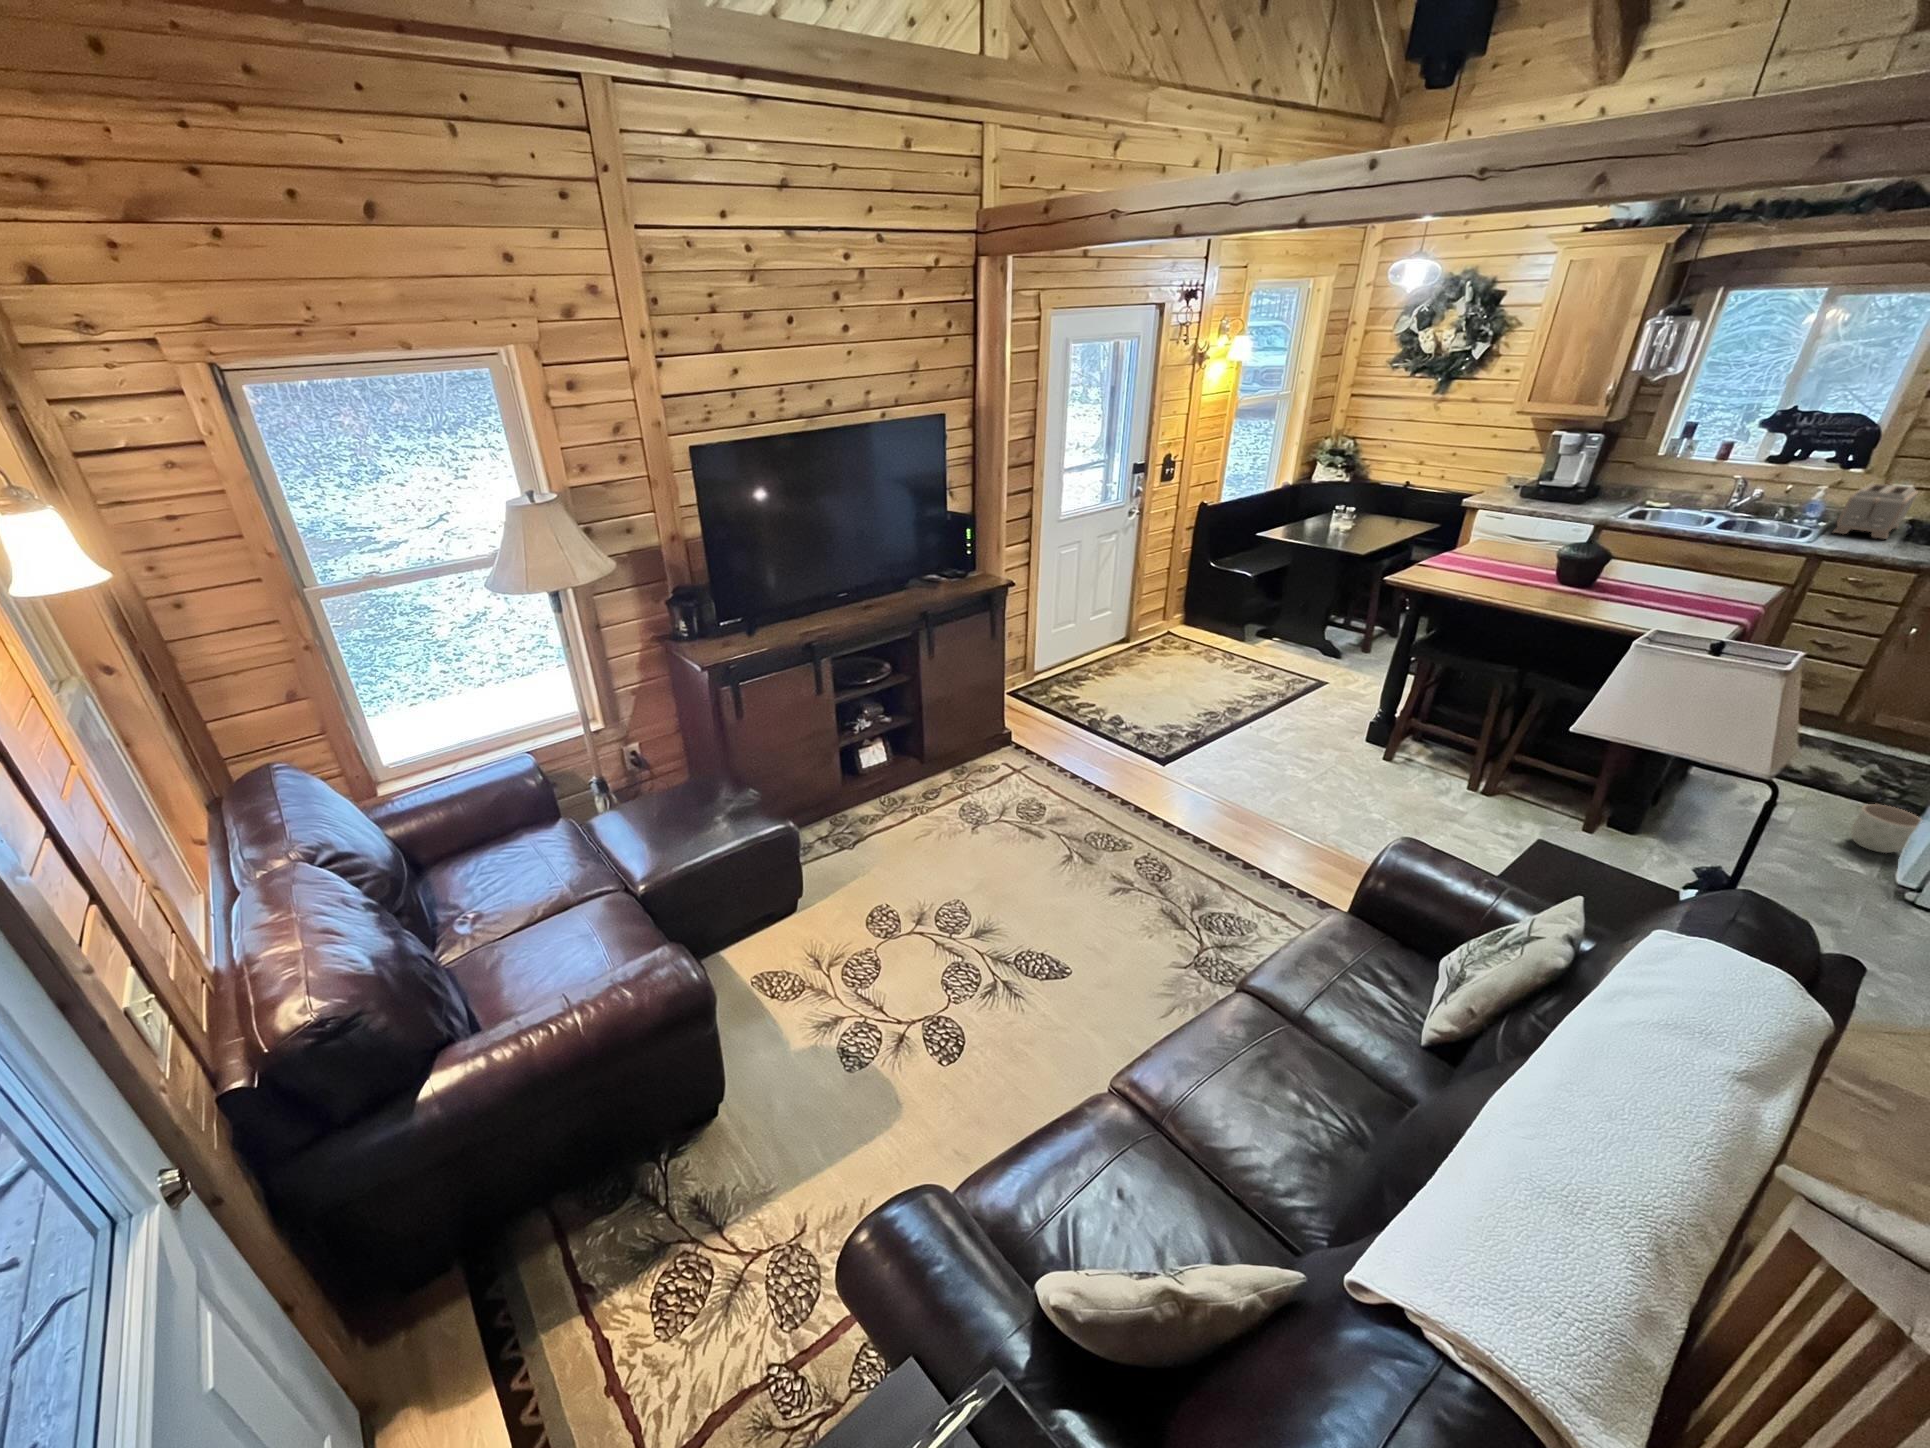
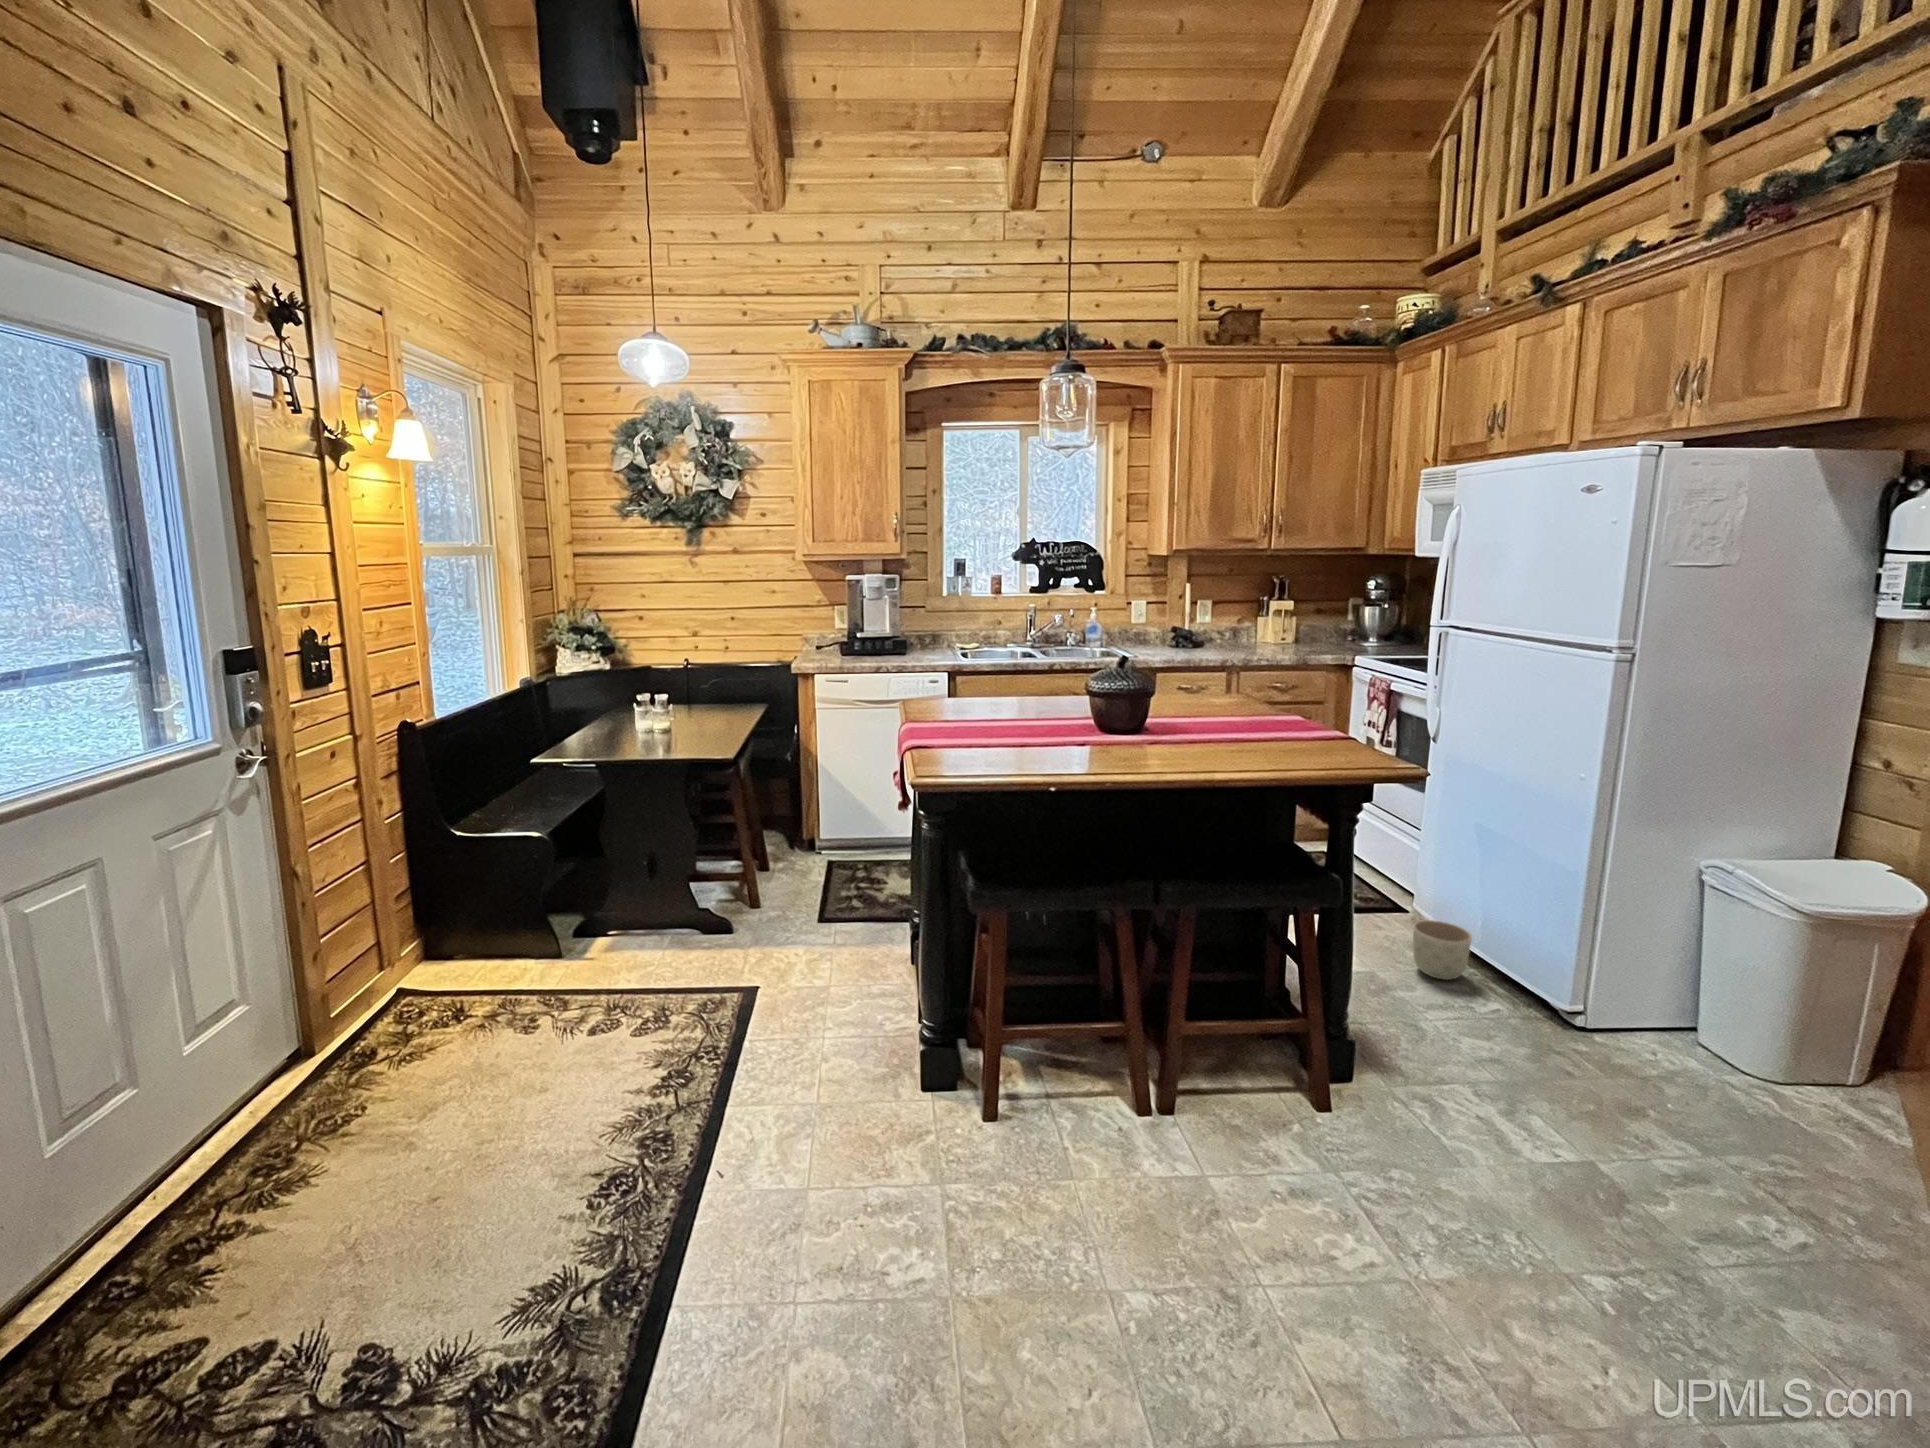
toaster: present [1833,483,1918,539] -> none [1116,603,1171,650]

